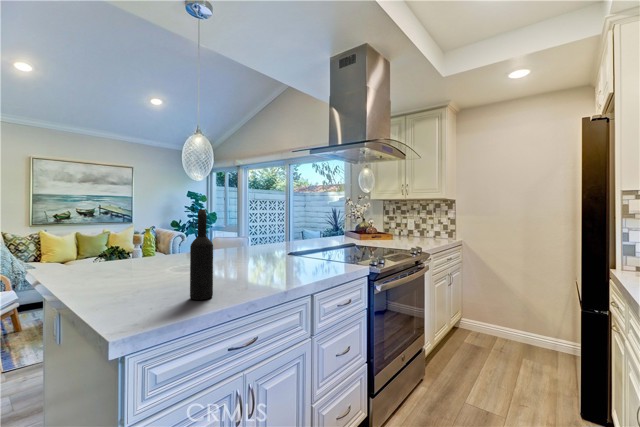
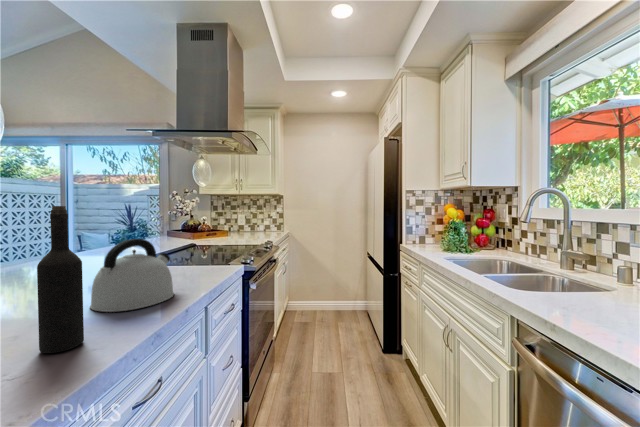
kettle: none [238,234,294,285] -> present [90,239,174,312]

